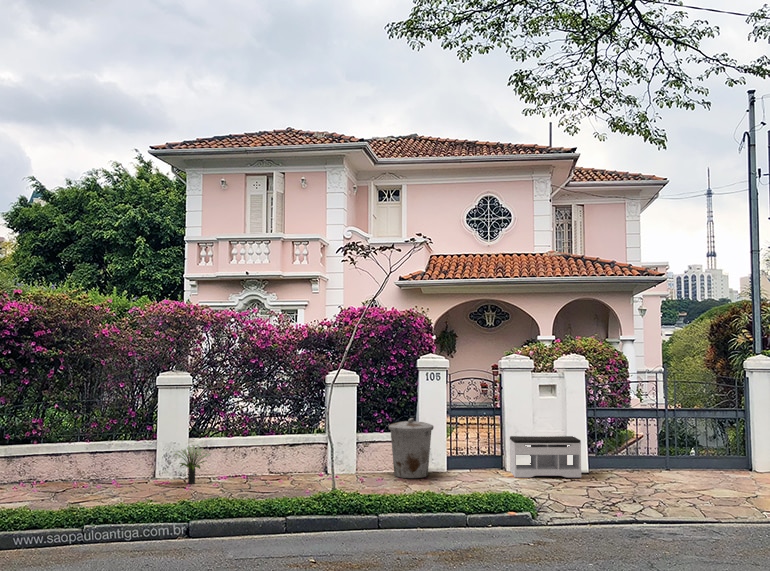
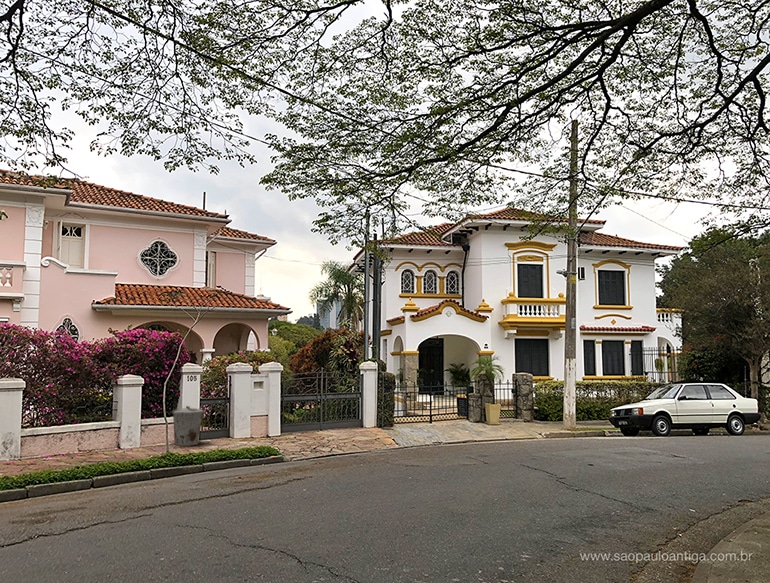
bench: present [510,436,581,477] -> none [241,413,287,440]
potted plant: present [175,445,211,484] -> none [16,433,47,463]

